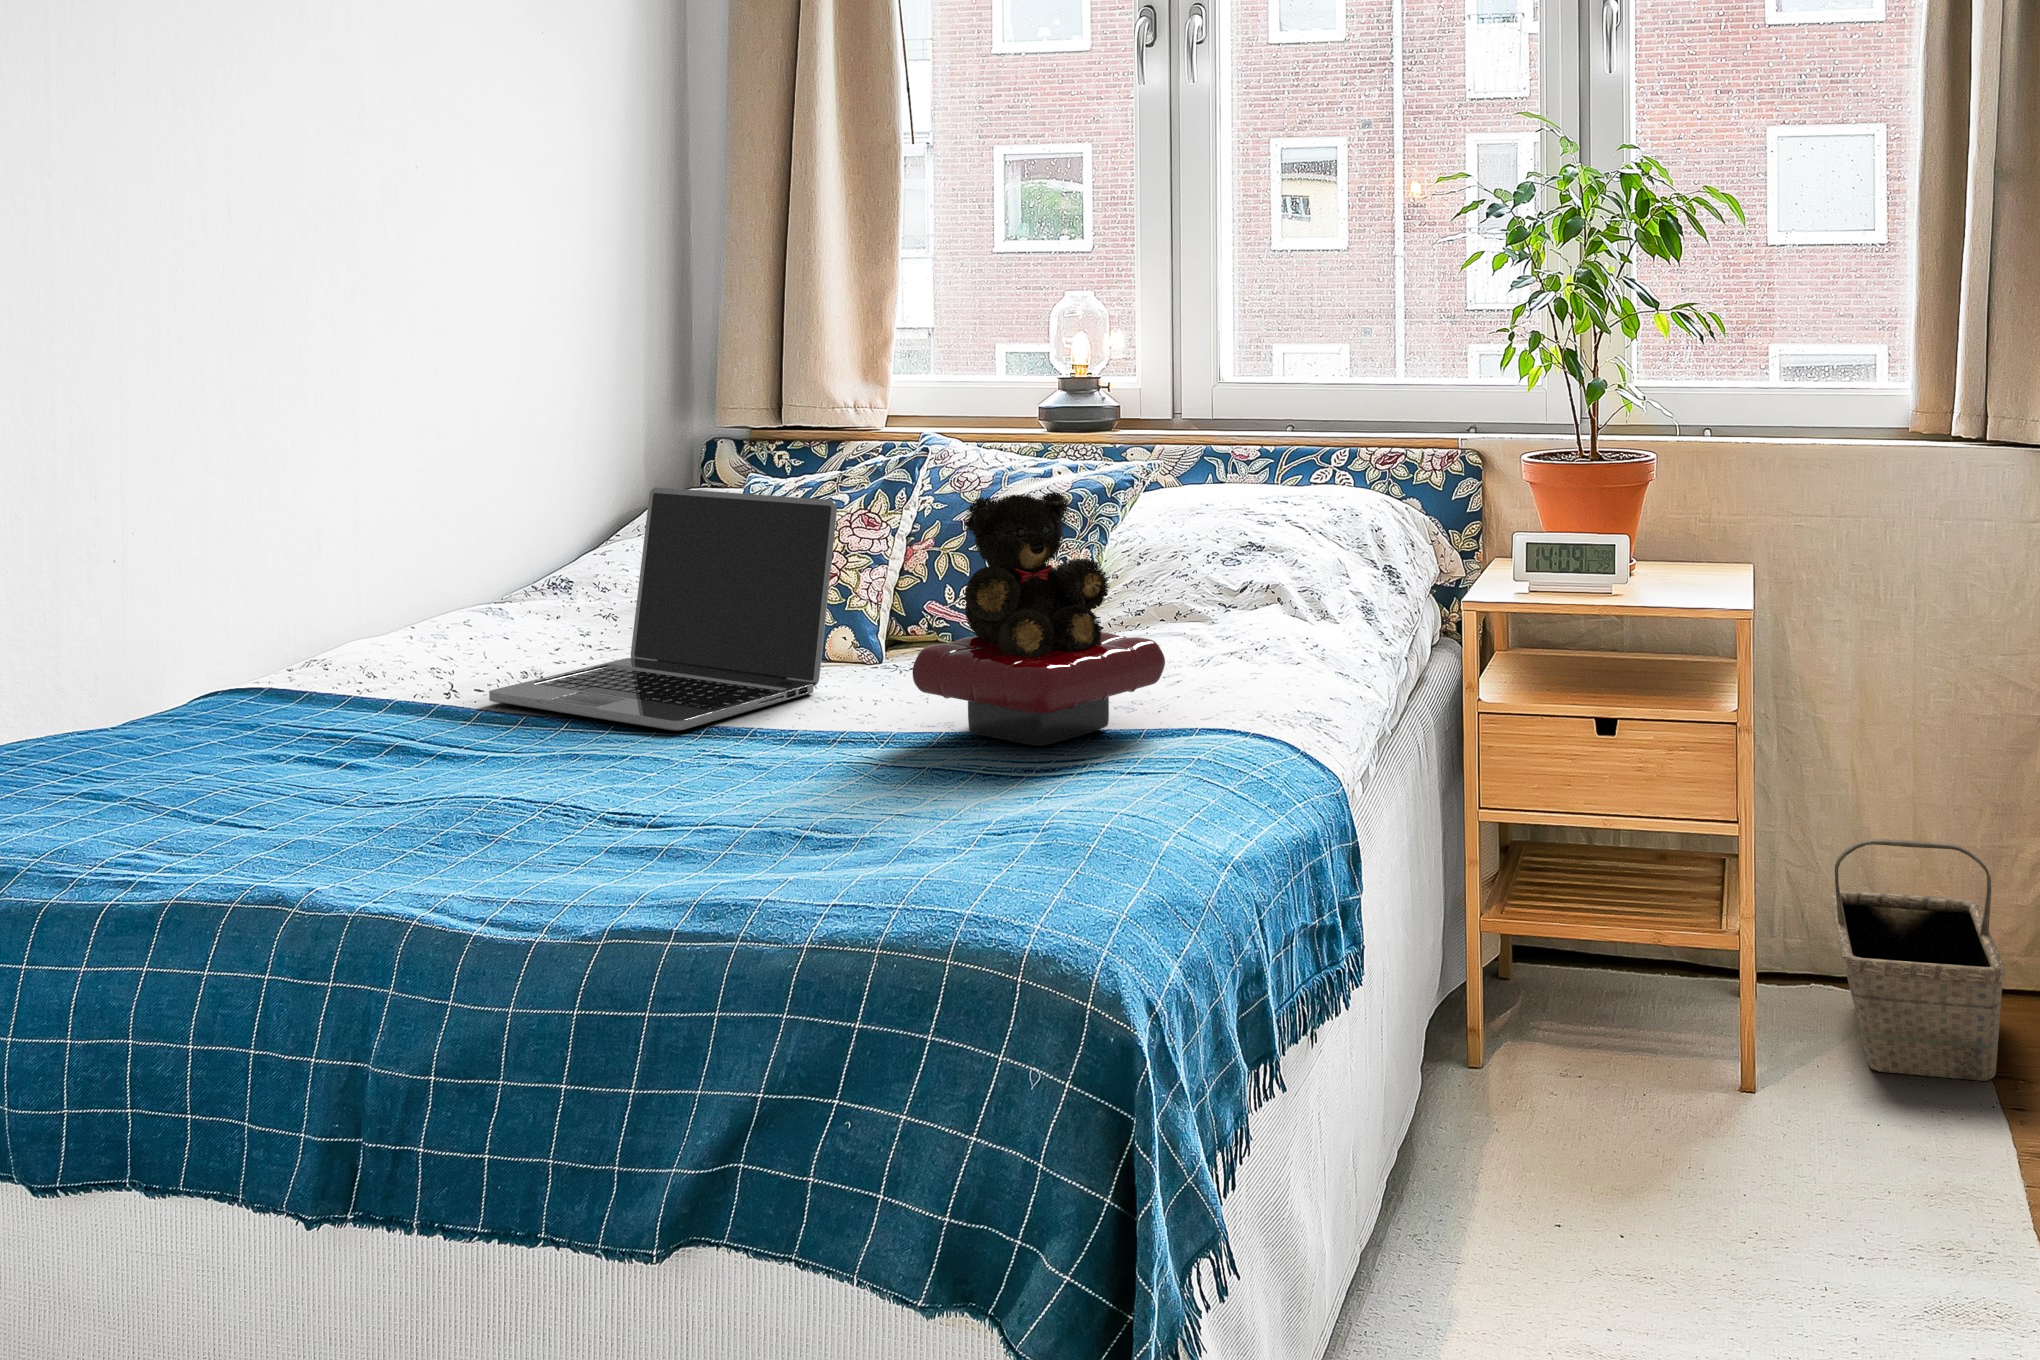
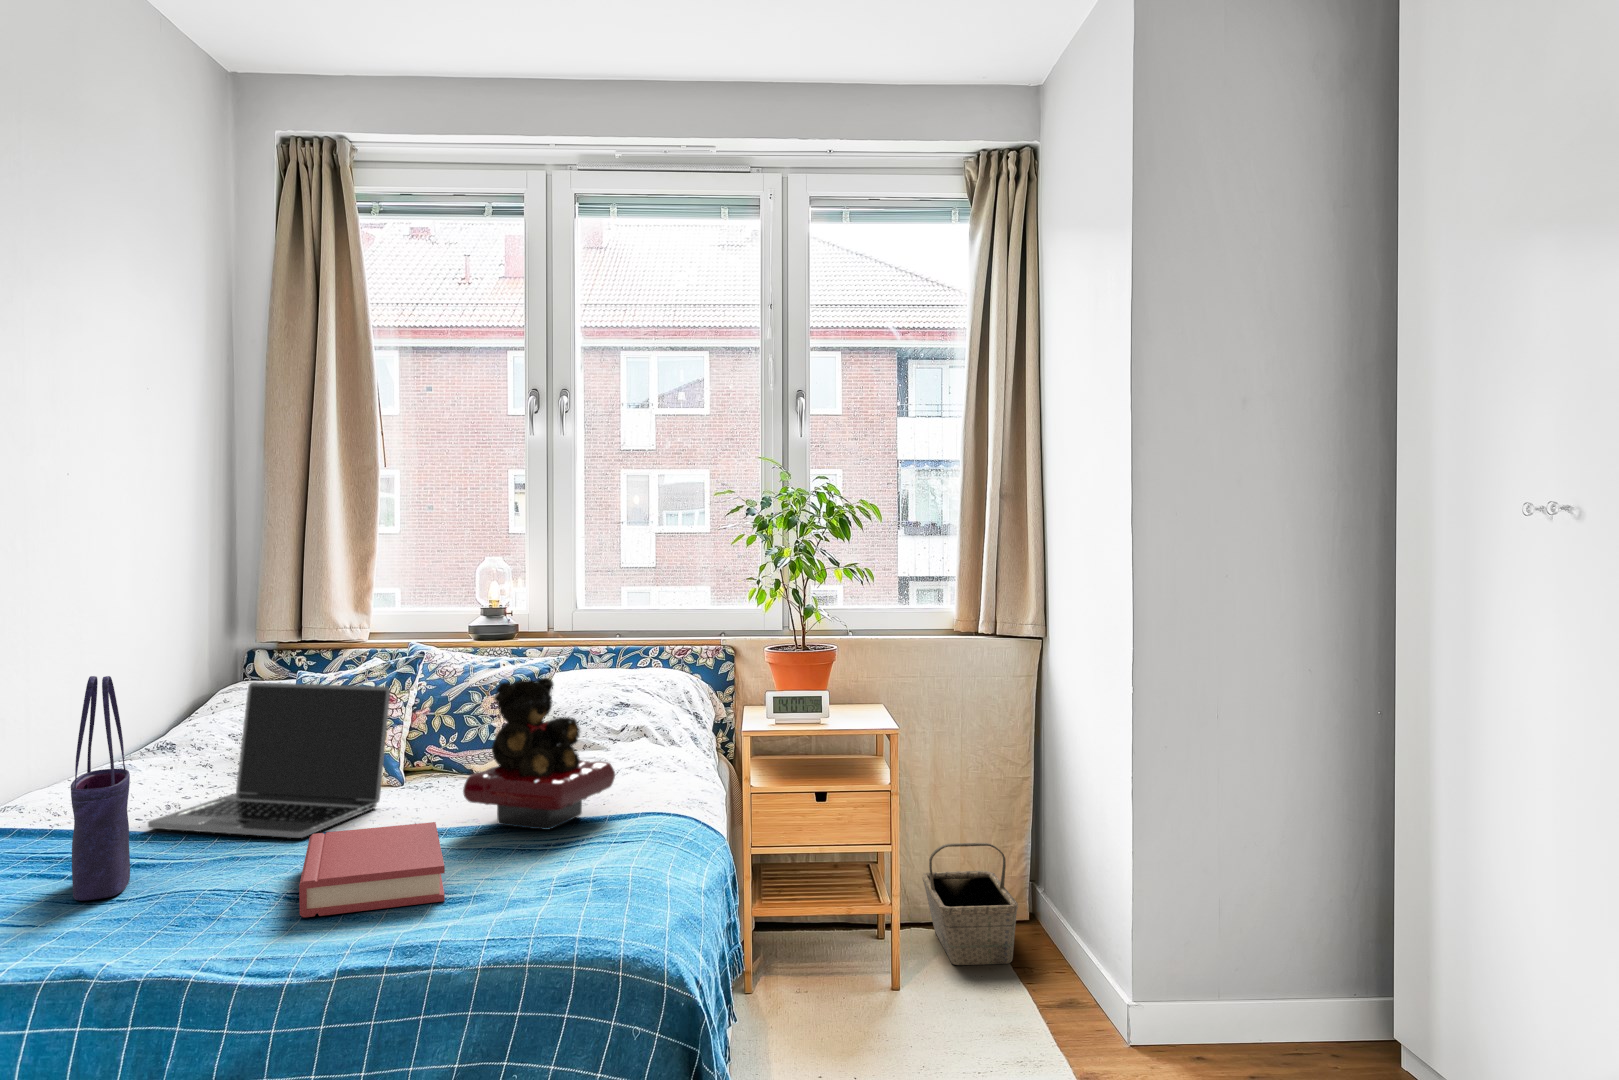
tote bag: none [332,466,425,796] -> present [71,676,130,901]
hardback book: none [598,719,852,847] -> present [299,822,445,917]

